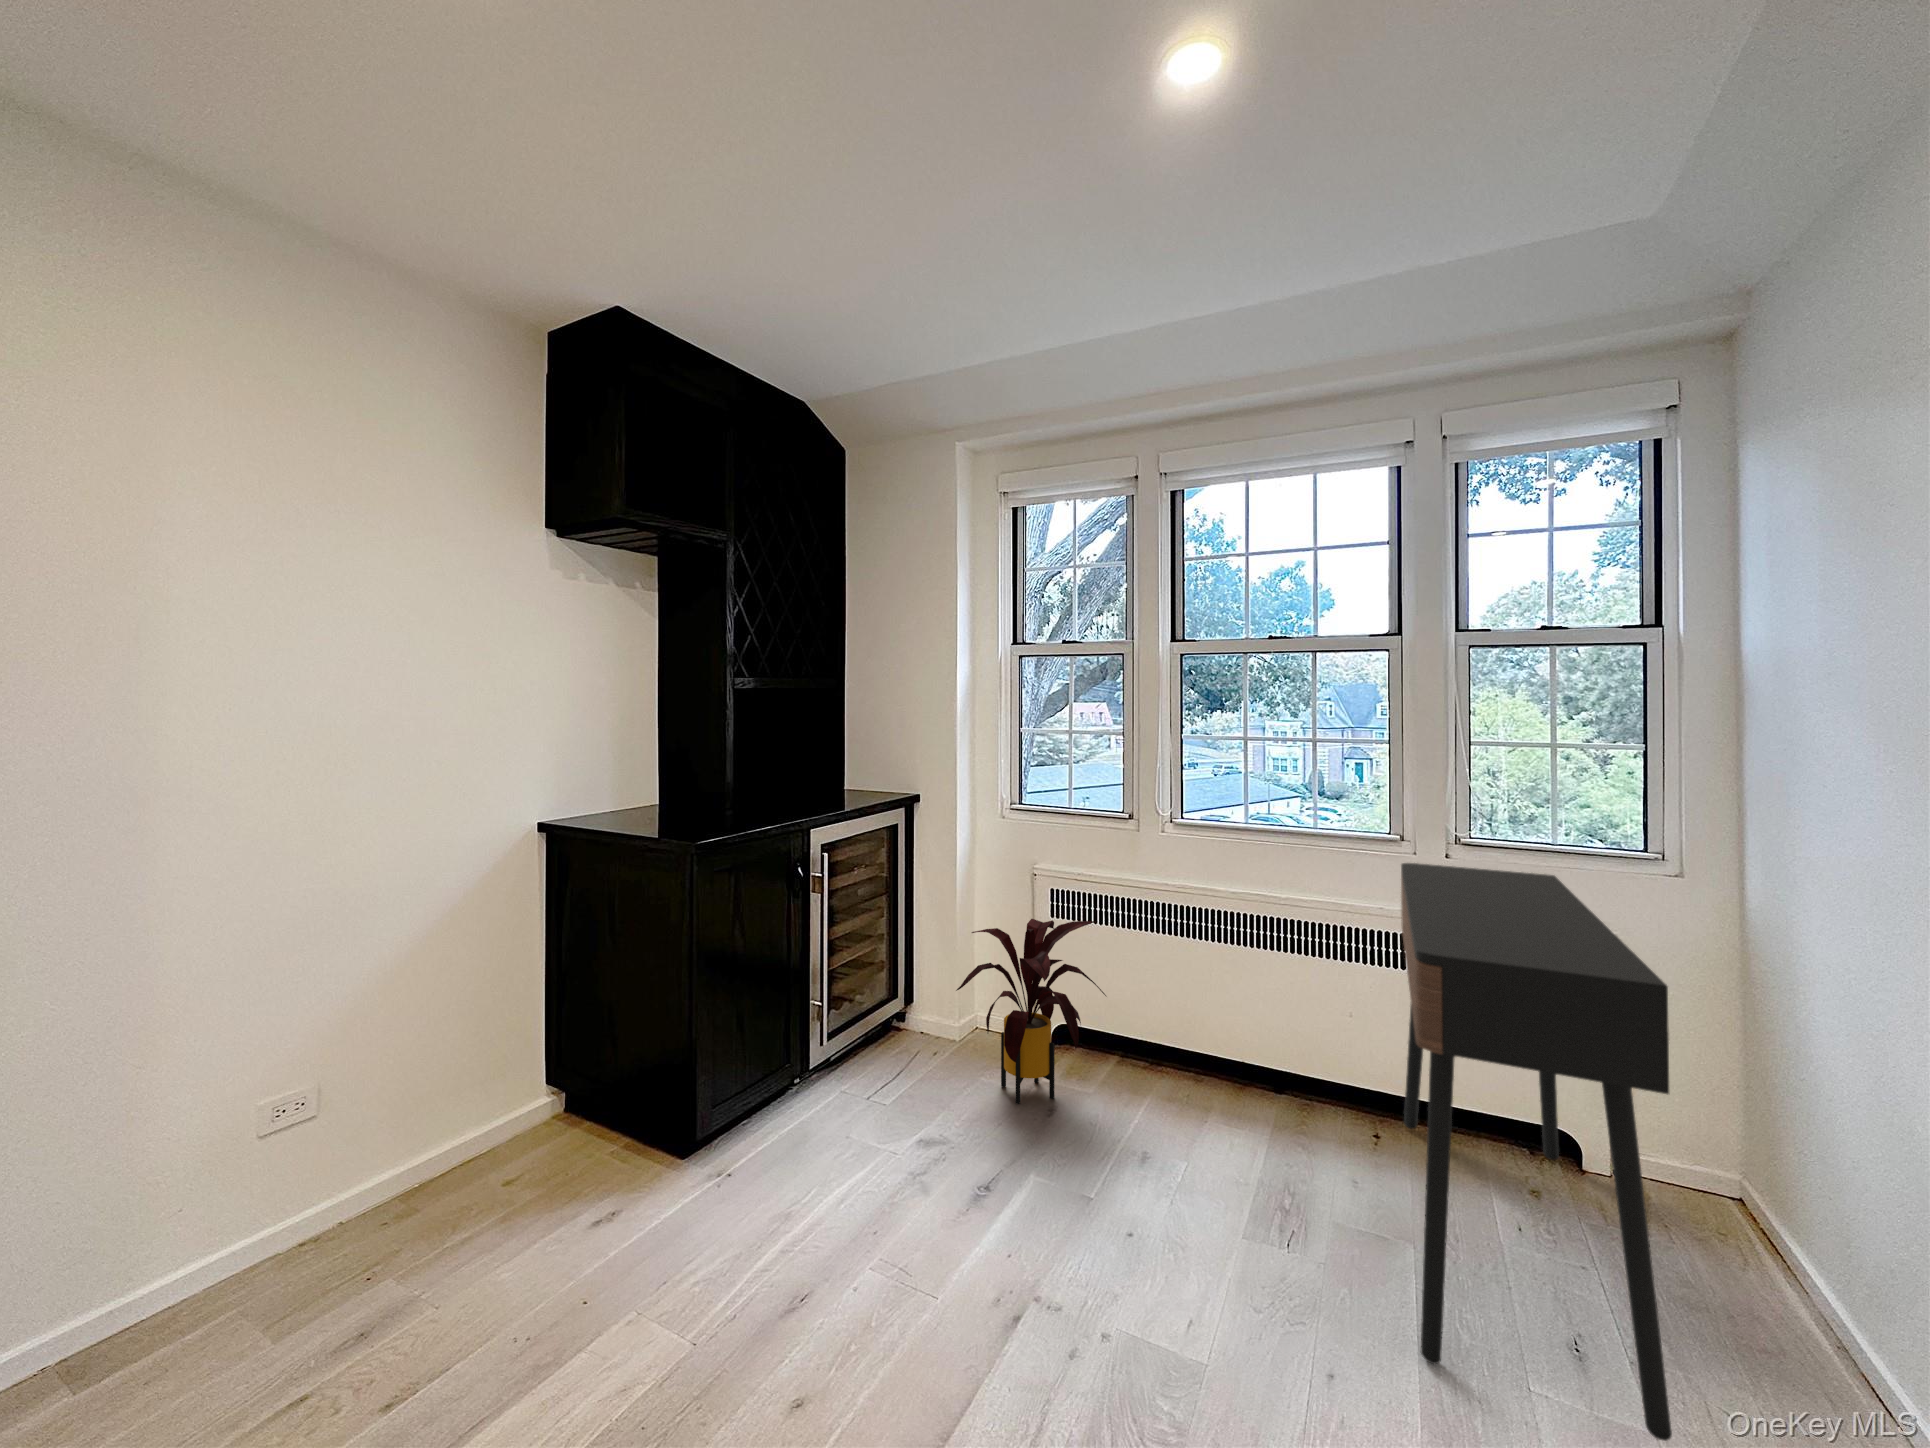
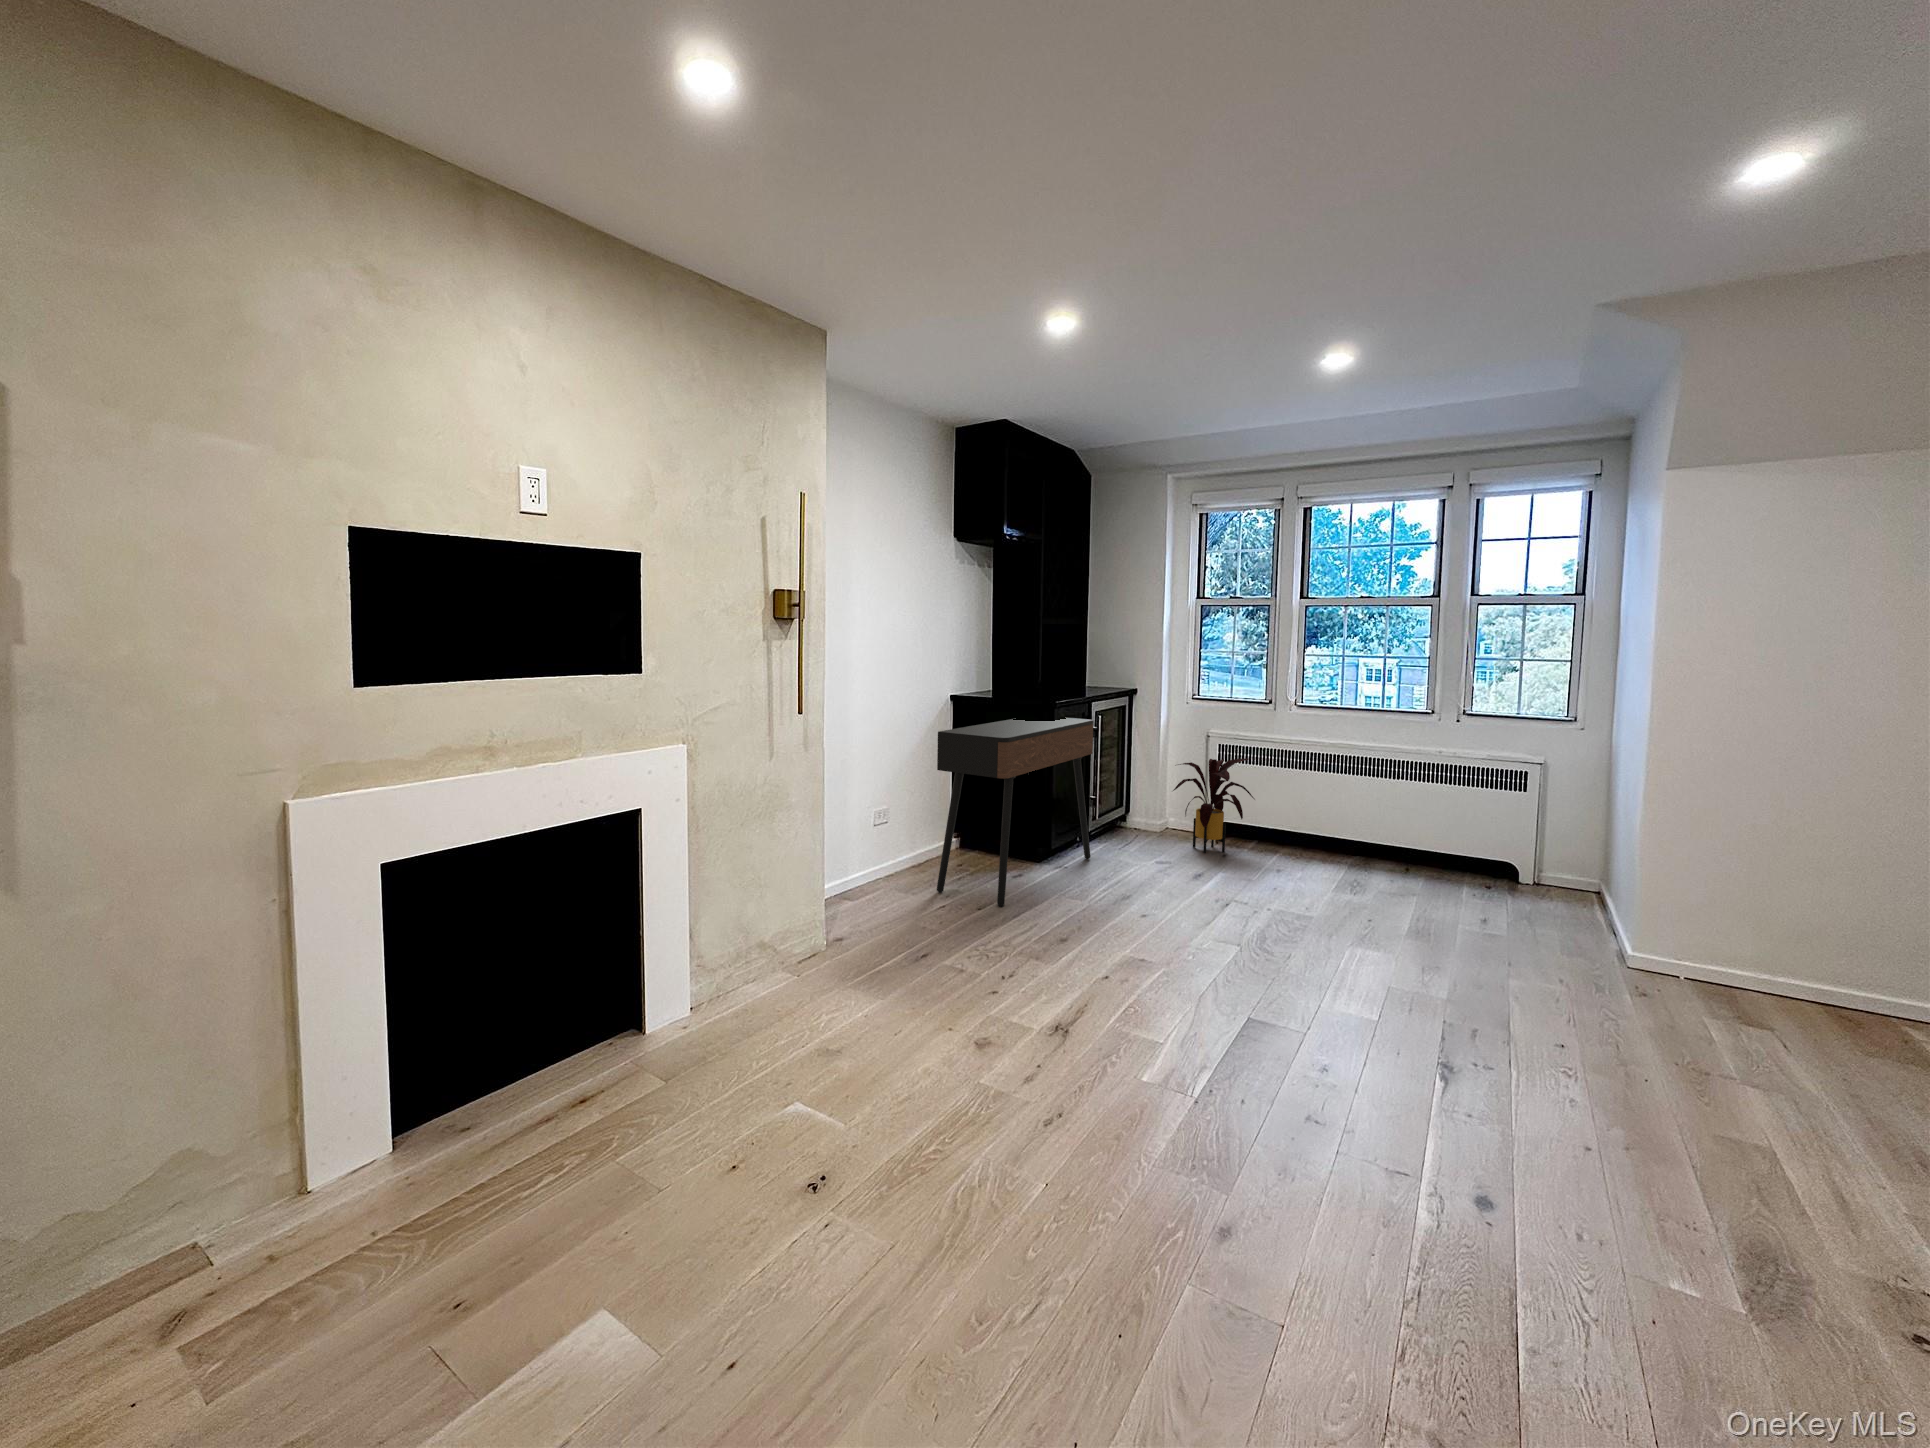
console table: present [1401,863,1672,1441] -> present [937,718,1093,907]

